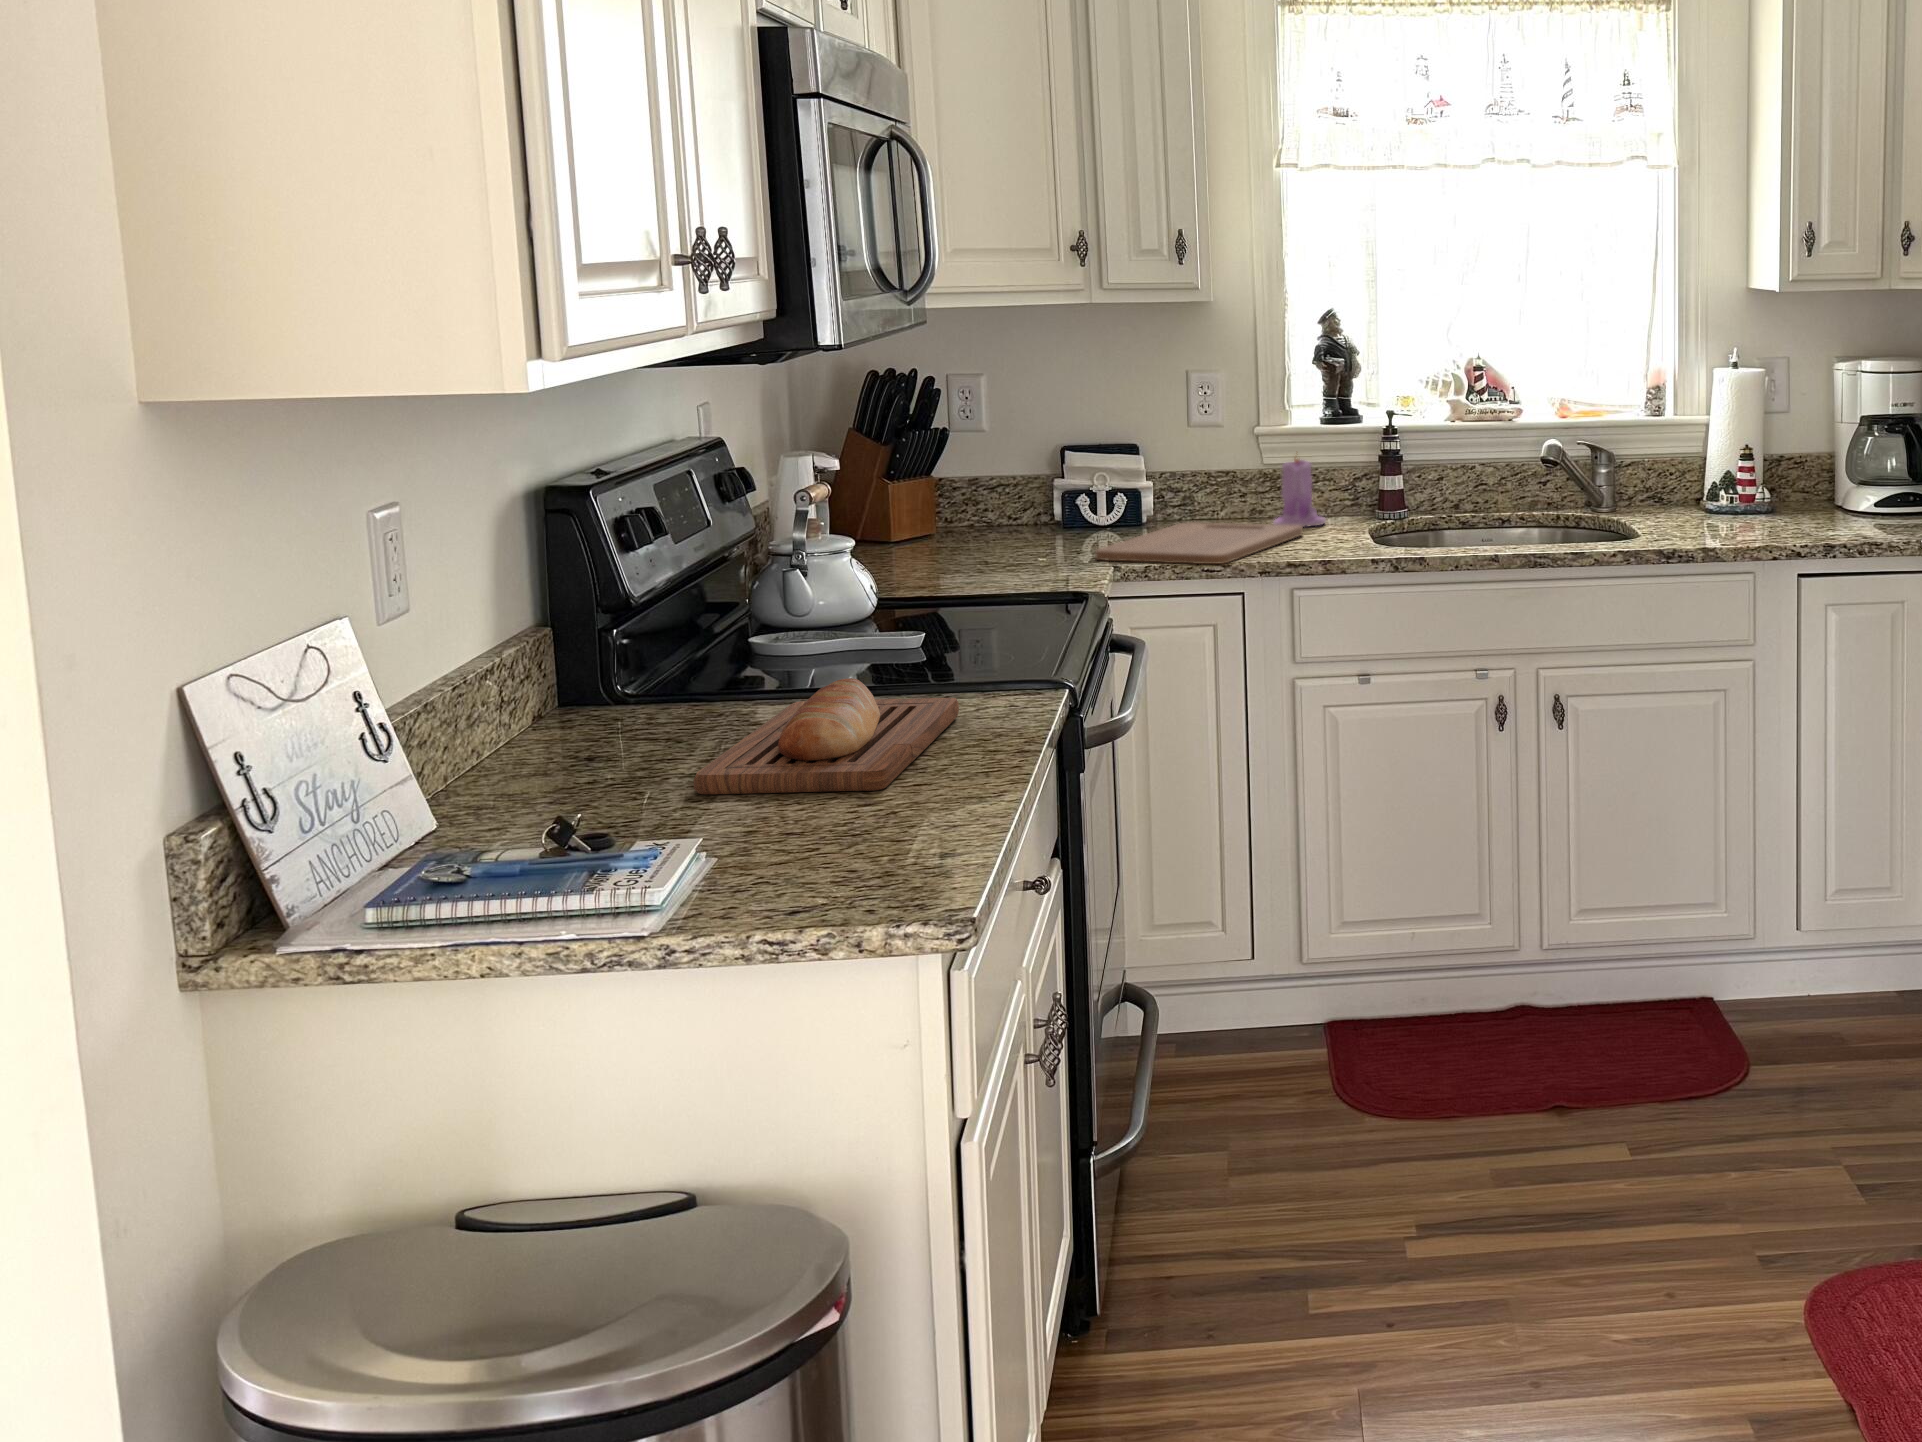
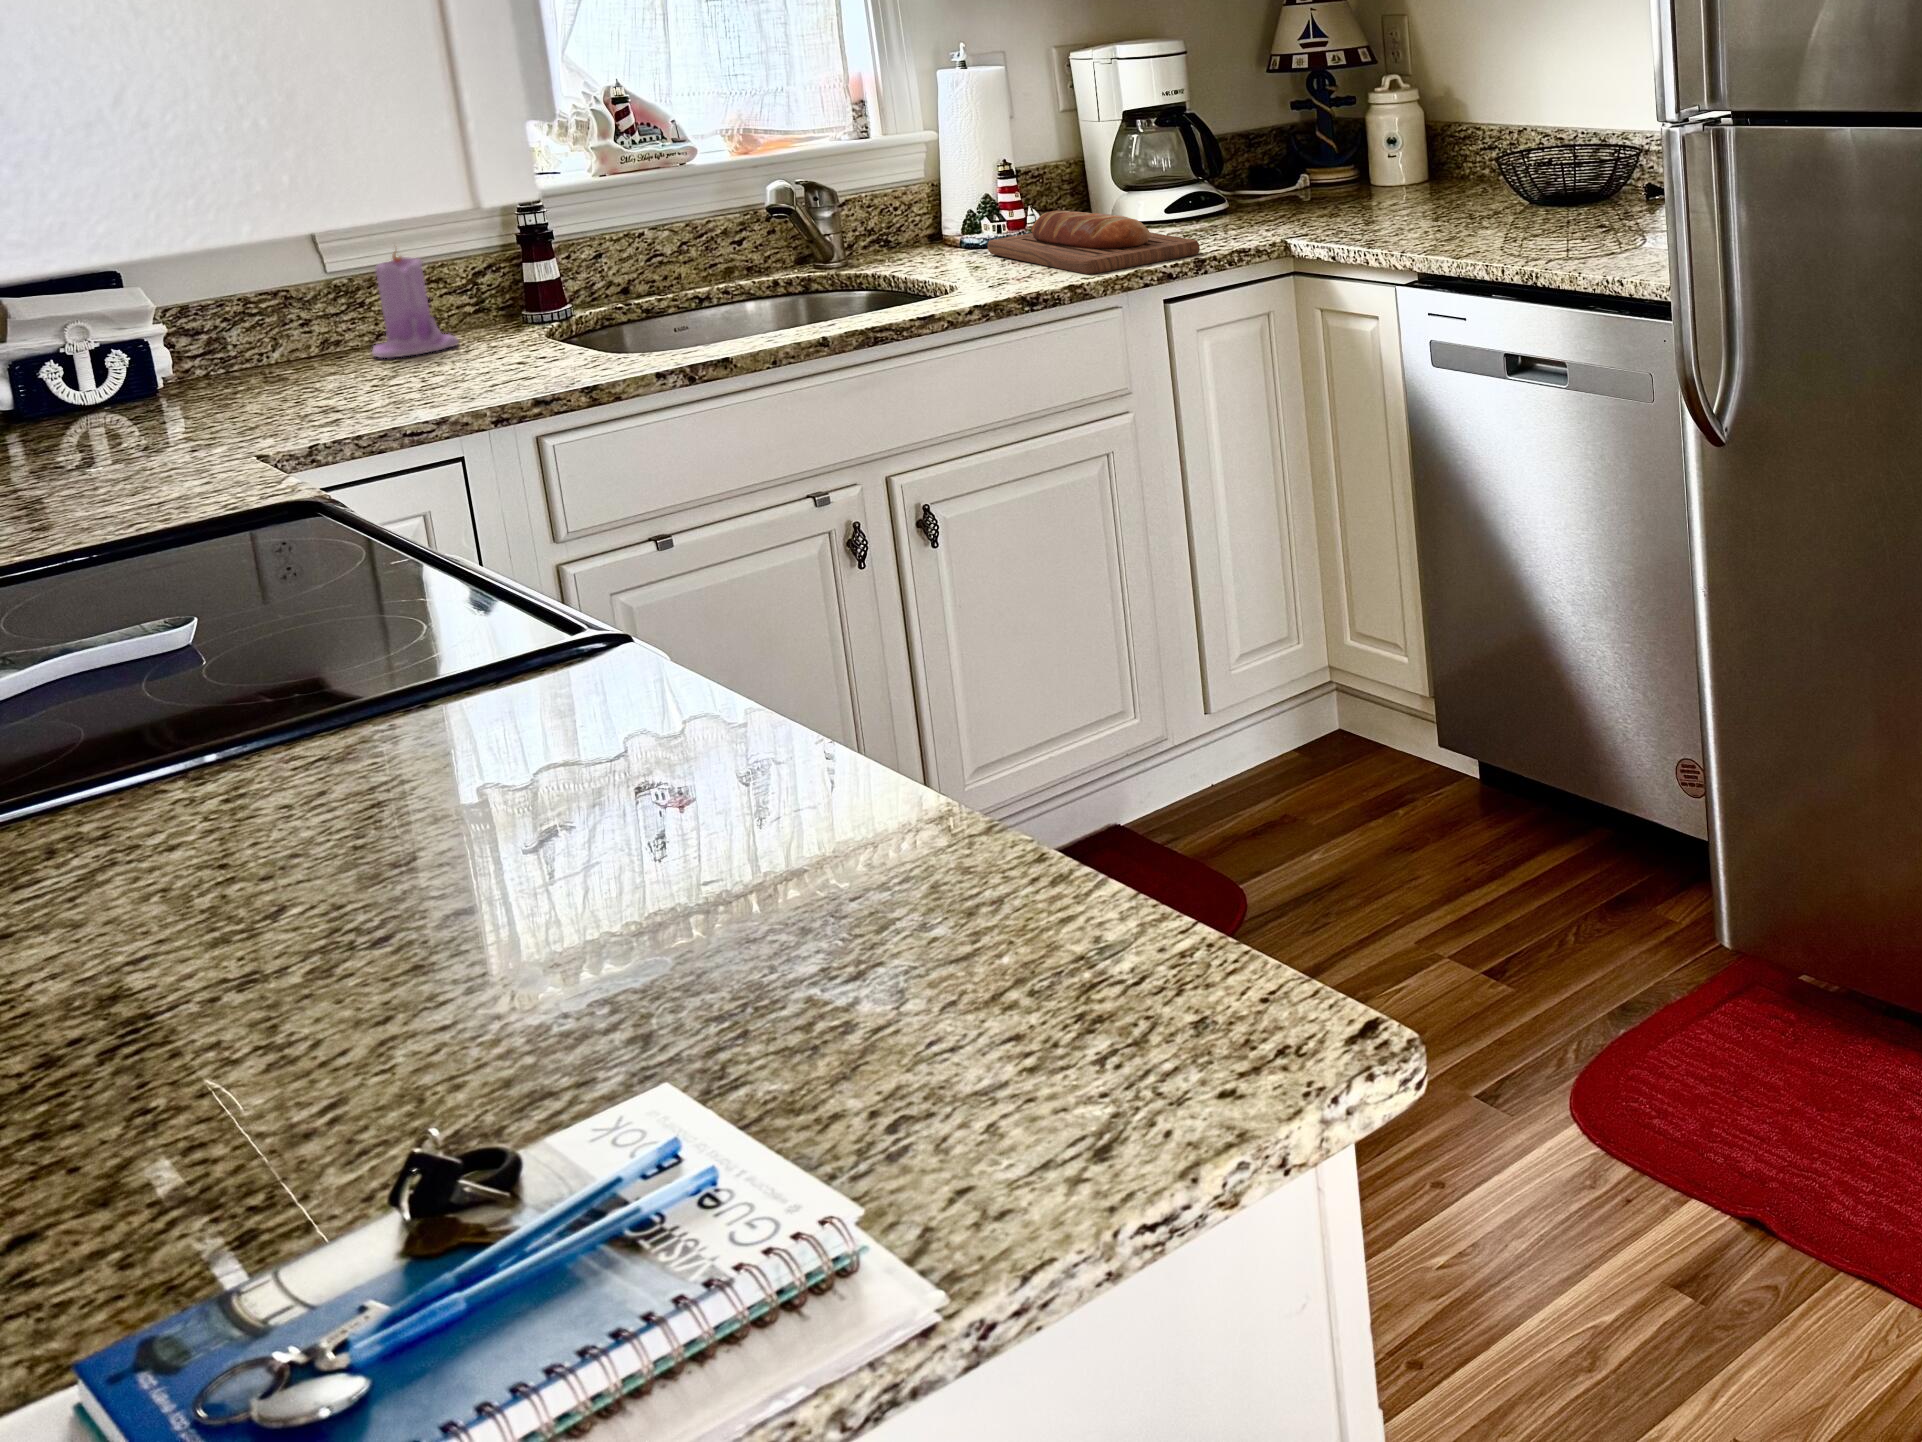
cutting board: present [1095,522,1303,564] -> none [176,349,462,452]
bread loaf: present [693,678,959,794] -> present [987,211,1200,274]

